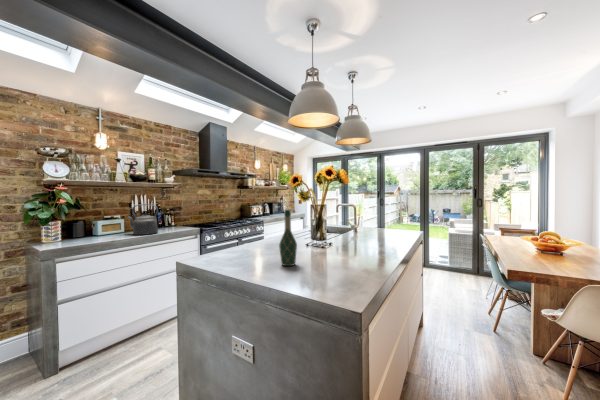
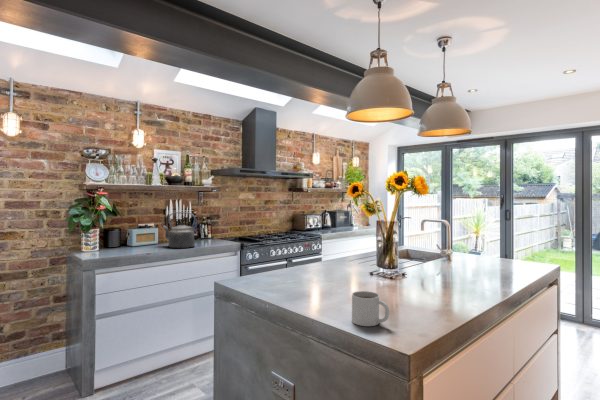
wine bottle: present [279,210,297,266] -> none [333,231,353,297]
mug: none [300,259,334,291] -> present [352,291,389,326]

